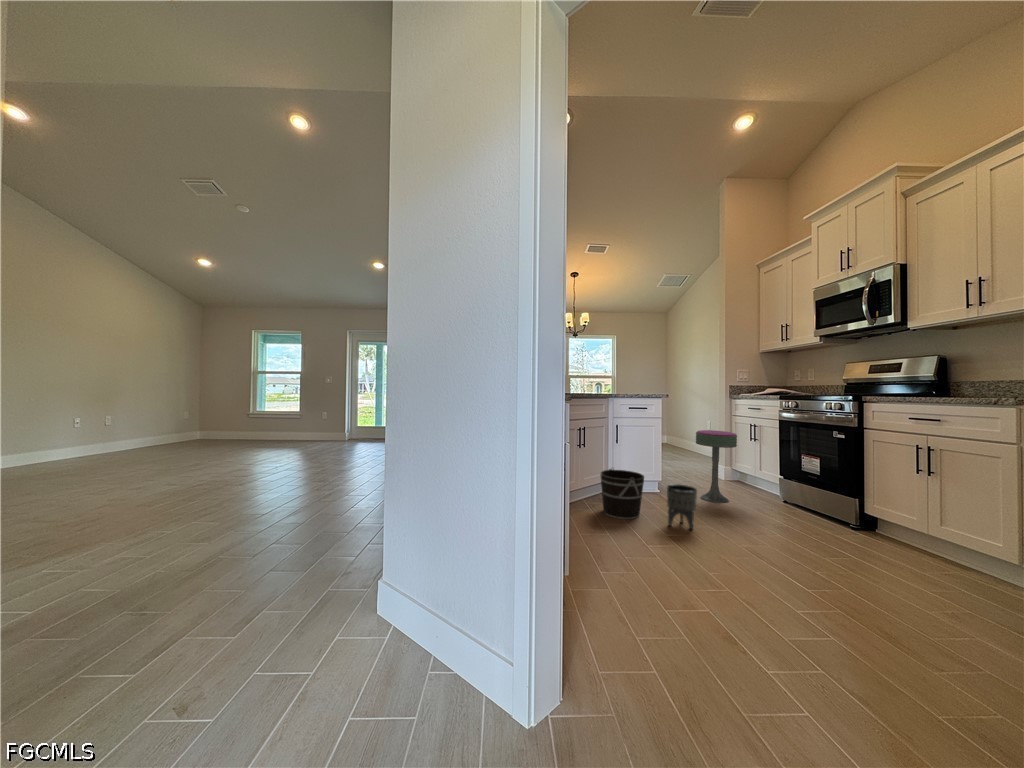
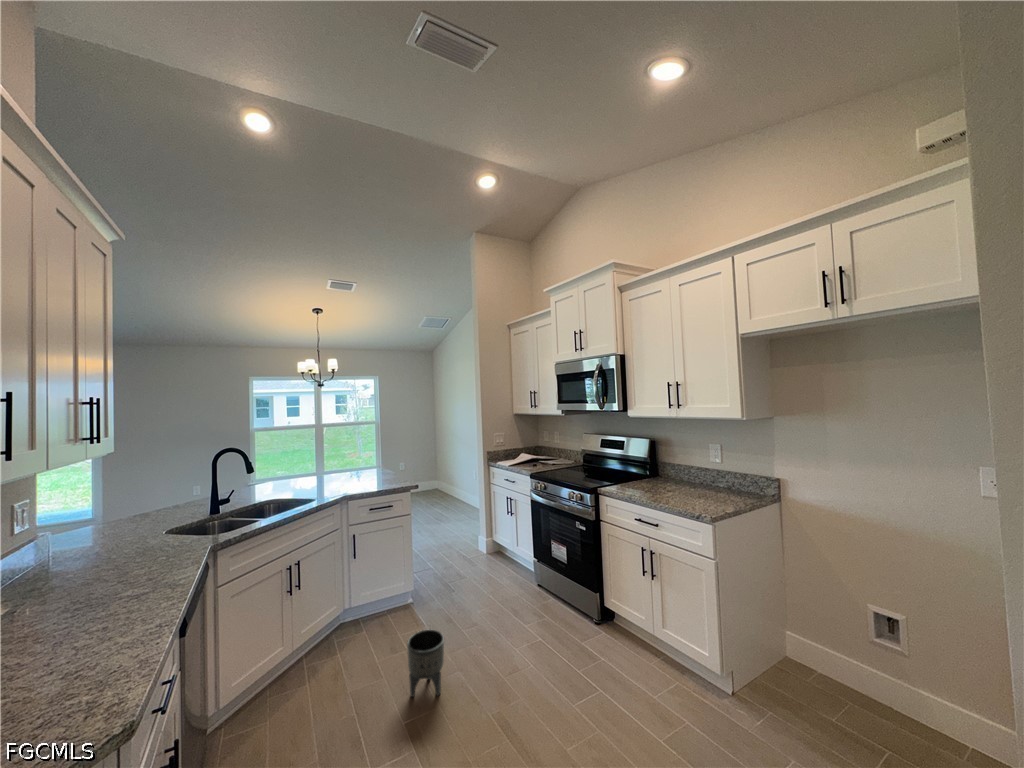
bar stool: present [696,430,737,503] -> none [450,518,492,609]
bucket: present [600,469,644,519] -> none [316,615,381,704]

